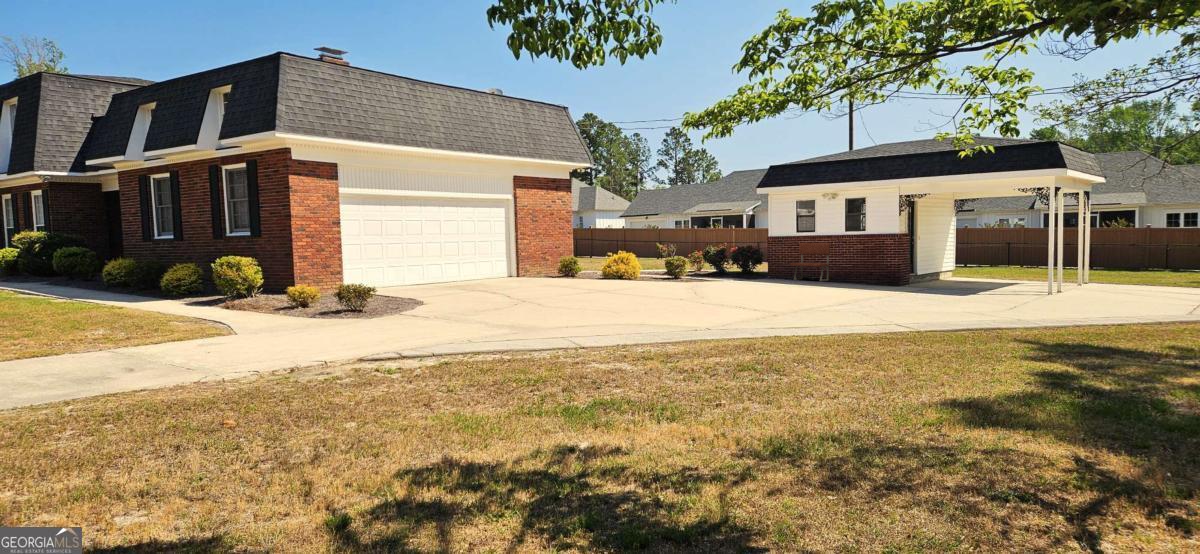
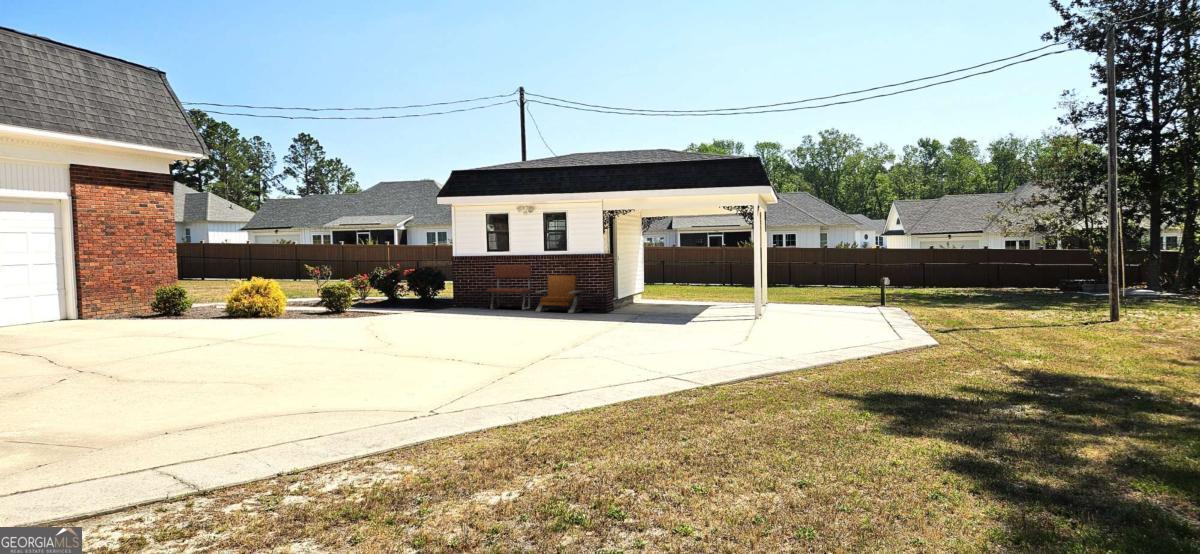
lounge chair: none [829,252,875,285] -> present [536,275,583,313]

